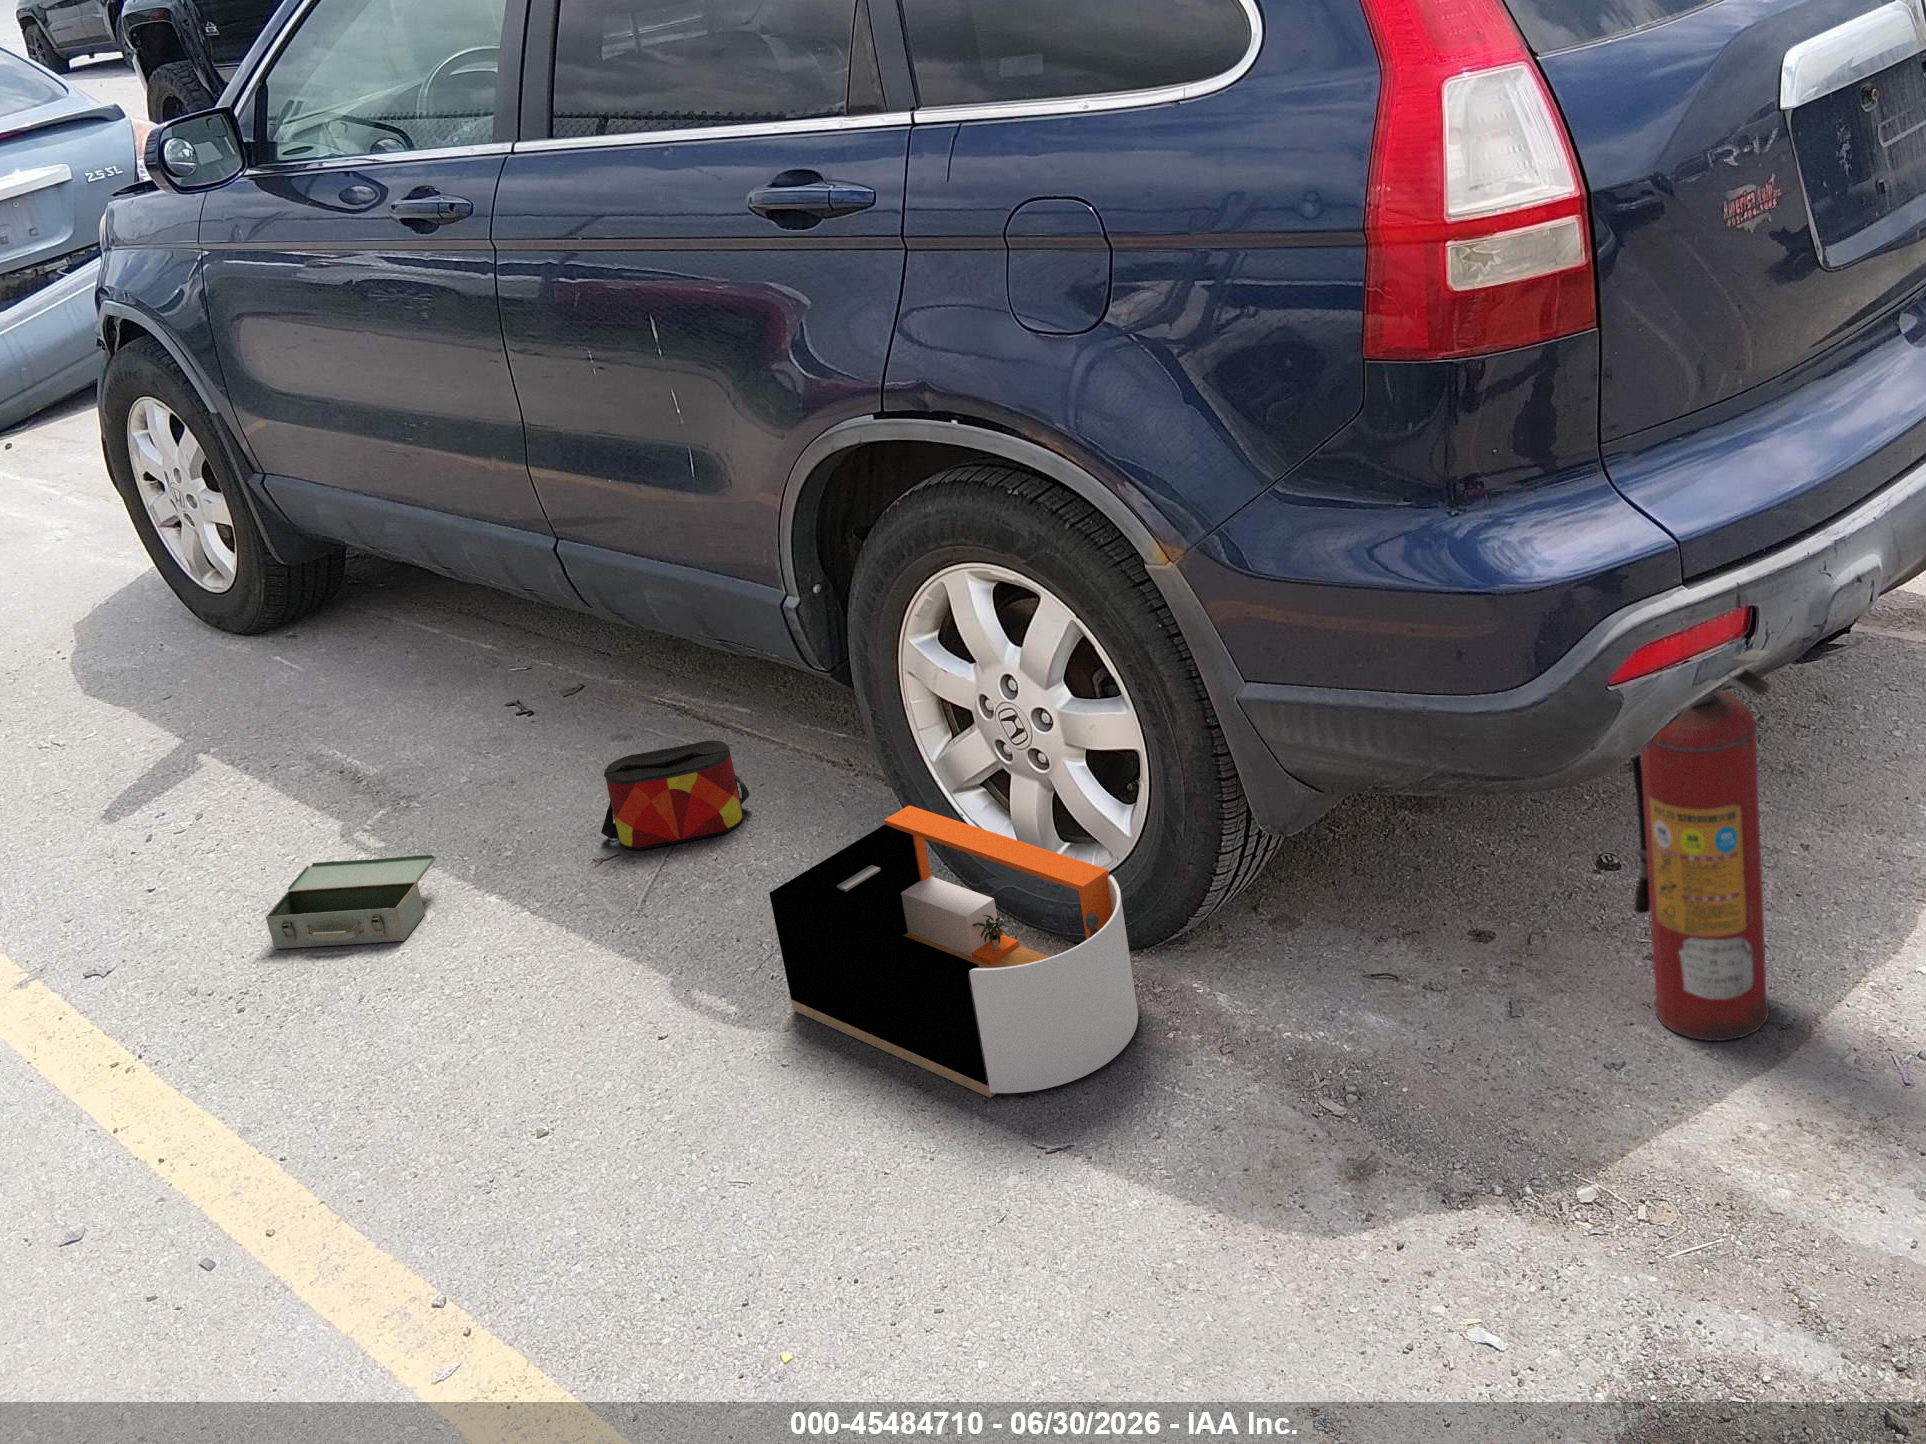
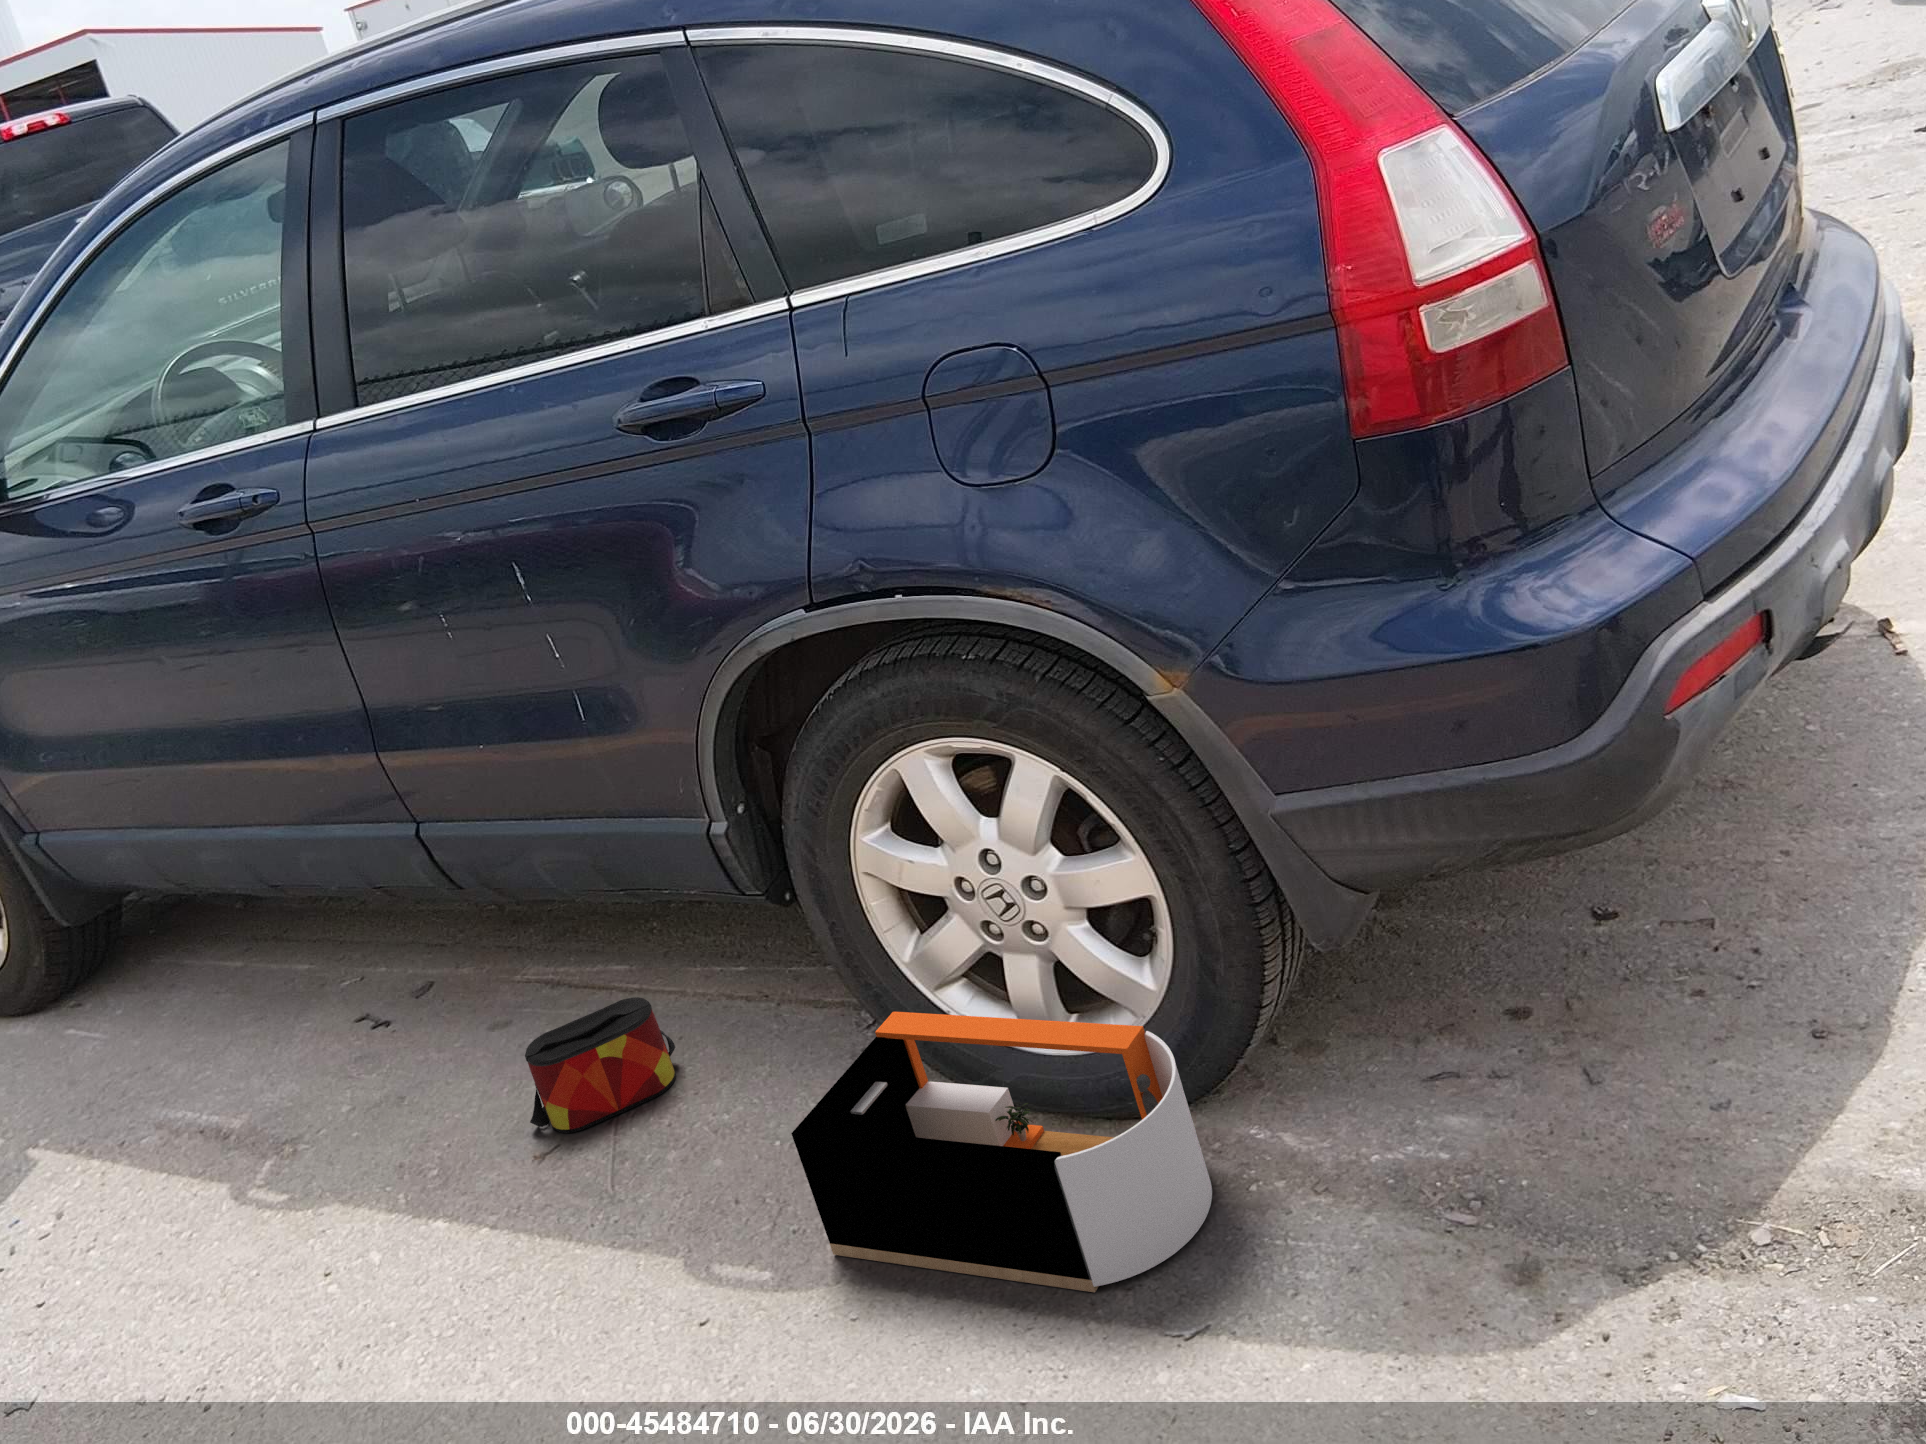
fire extinguisher: present [1631,650,1771,1041] -> none [1640,652,1840,1059]
toolbox: present [266,855,436,949] -> none [204,1187,372,1329]

